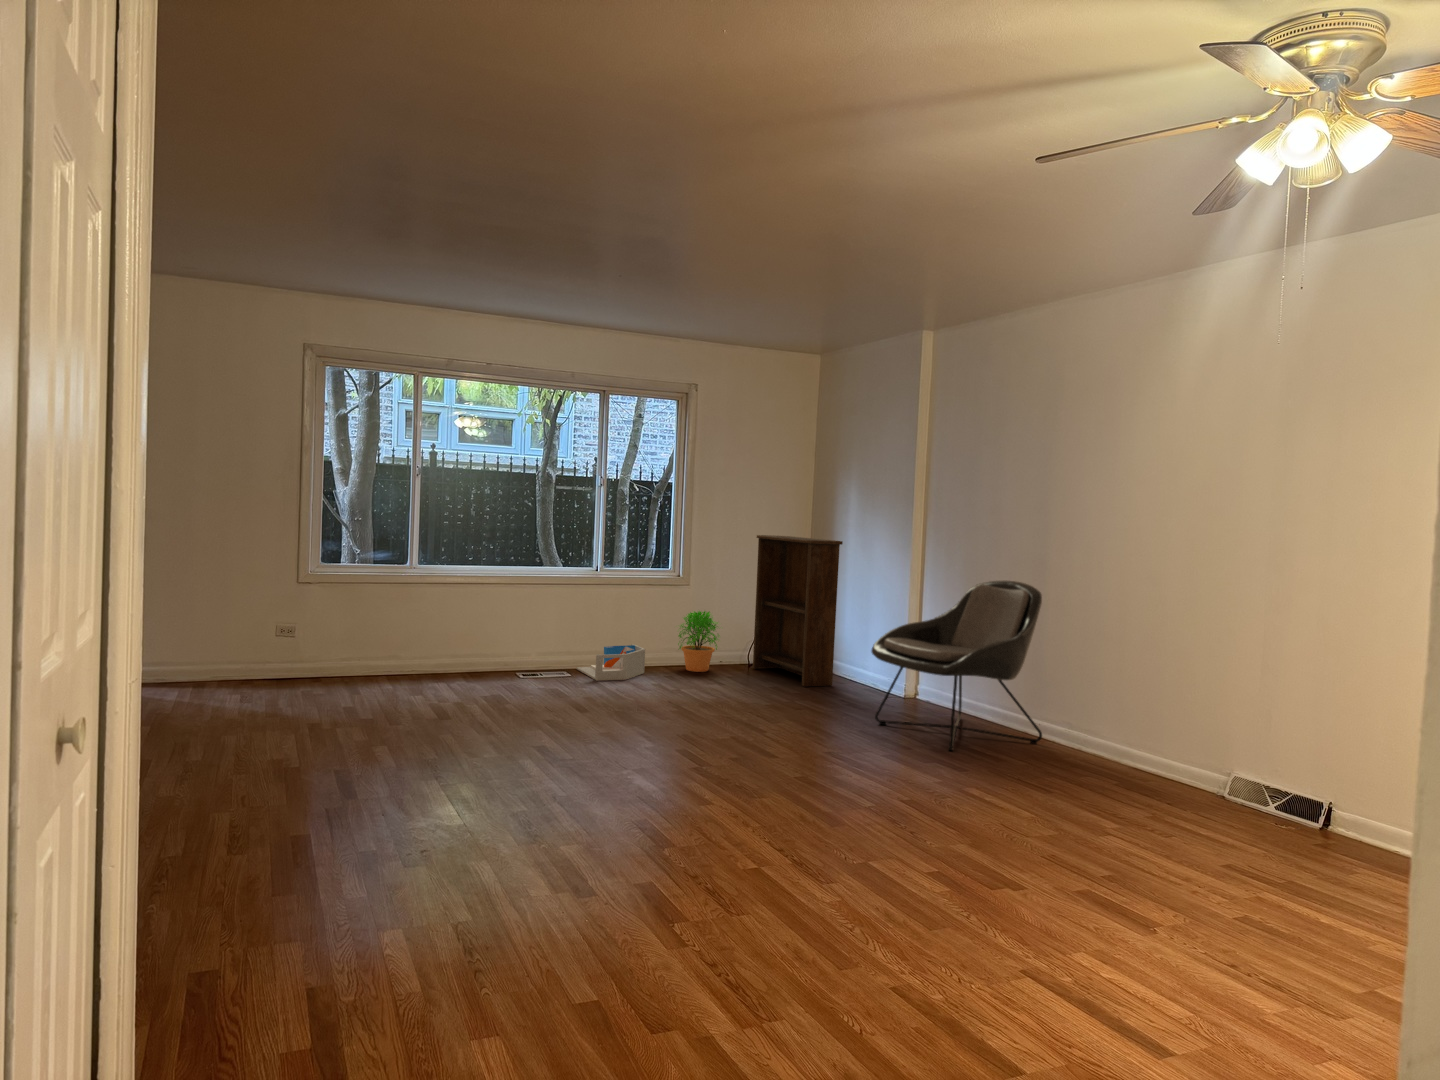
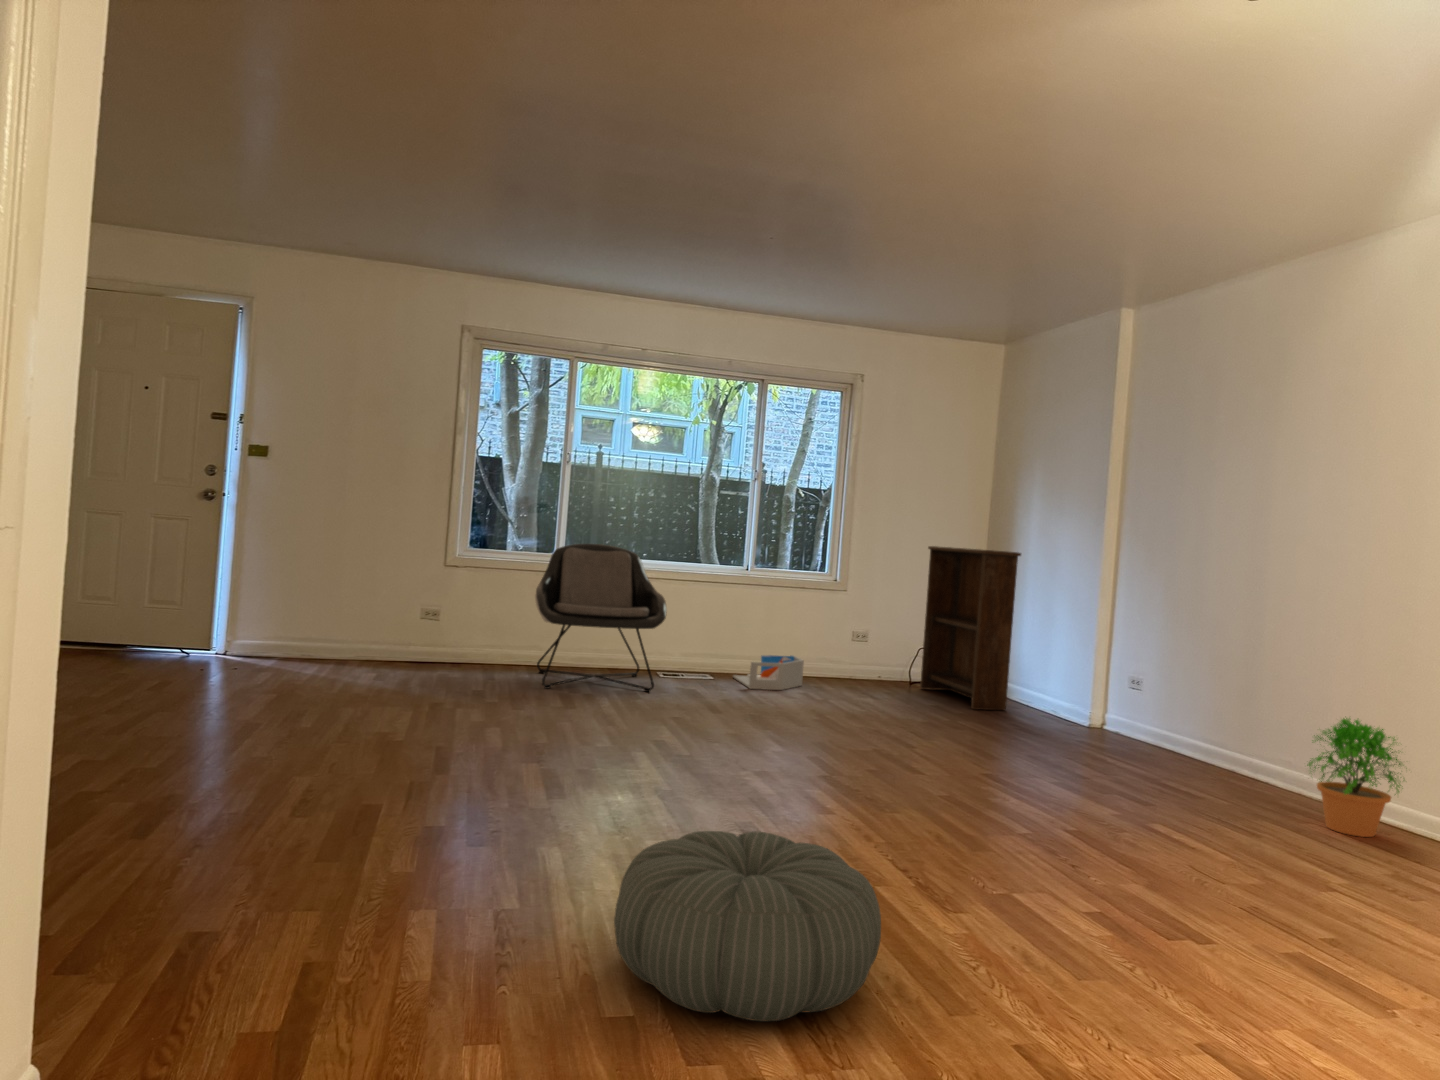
lounge chair: present [872,581,1042,751] -> present [535,544,667,692]
potted plant: present [678,611,719,672] -> present [1307,718,1401,837]
pouf: none [549,834,778,997] -> present [614,831,881,1021]

